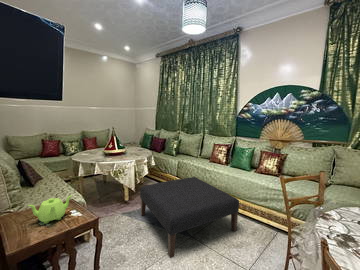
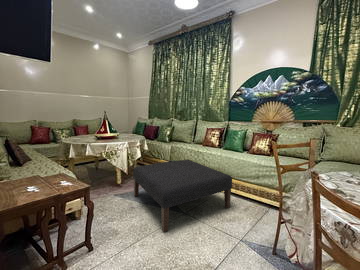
teapot: present [28,195,72,224] -> none [10,163,60,190]

